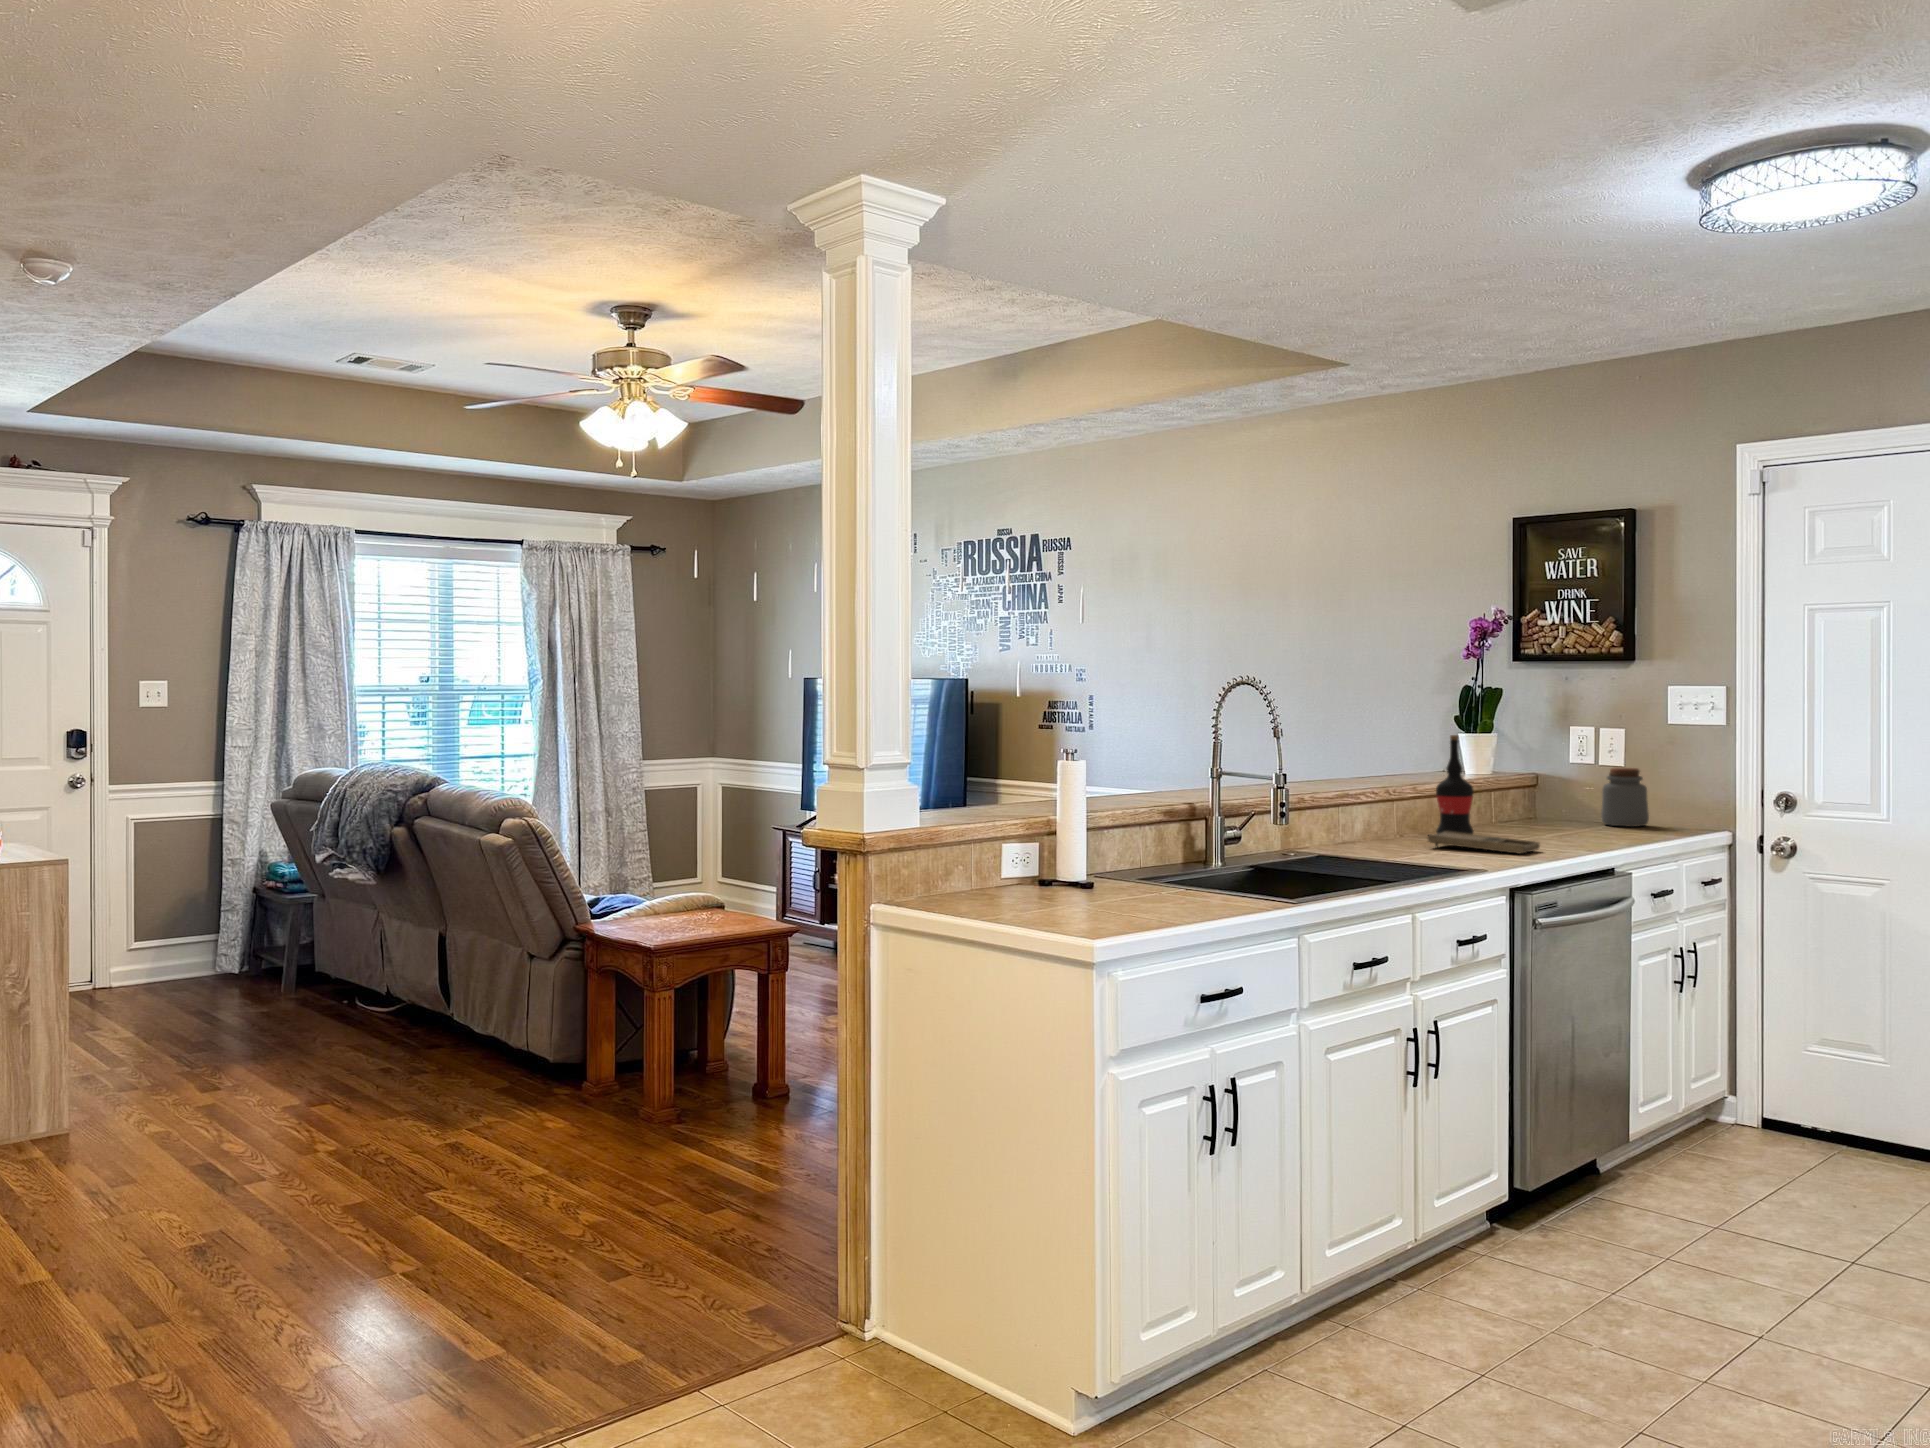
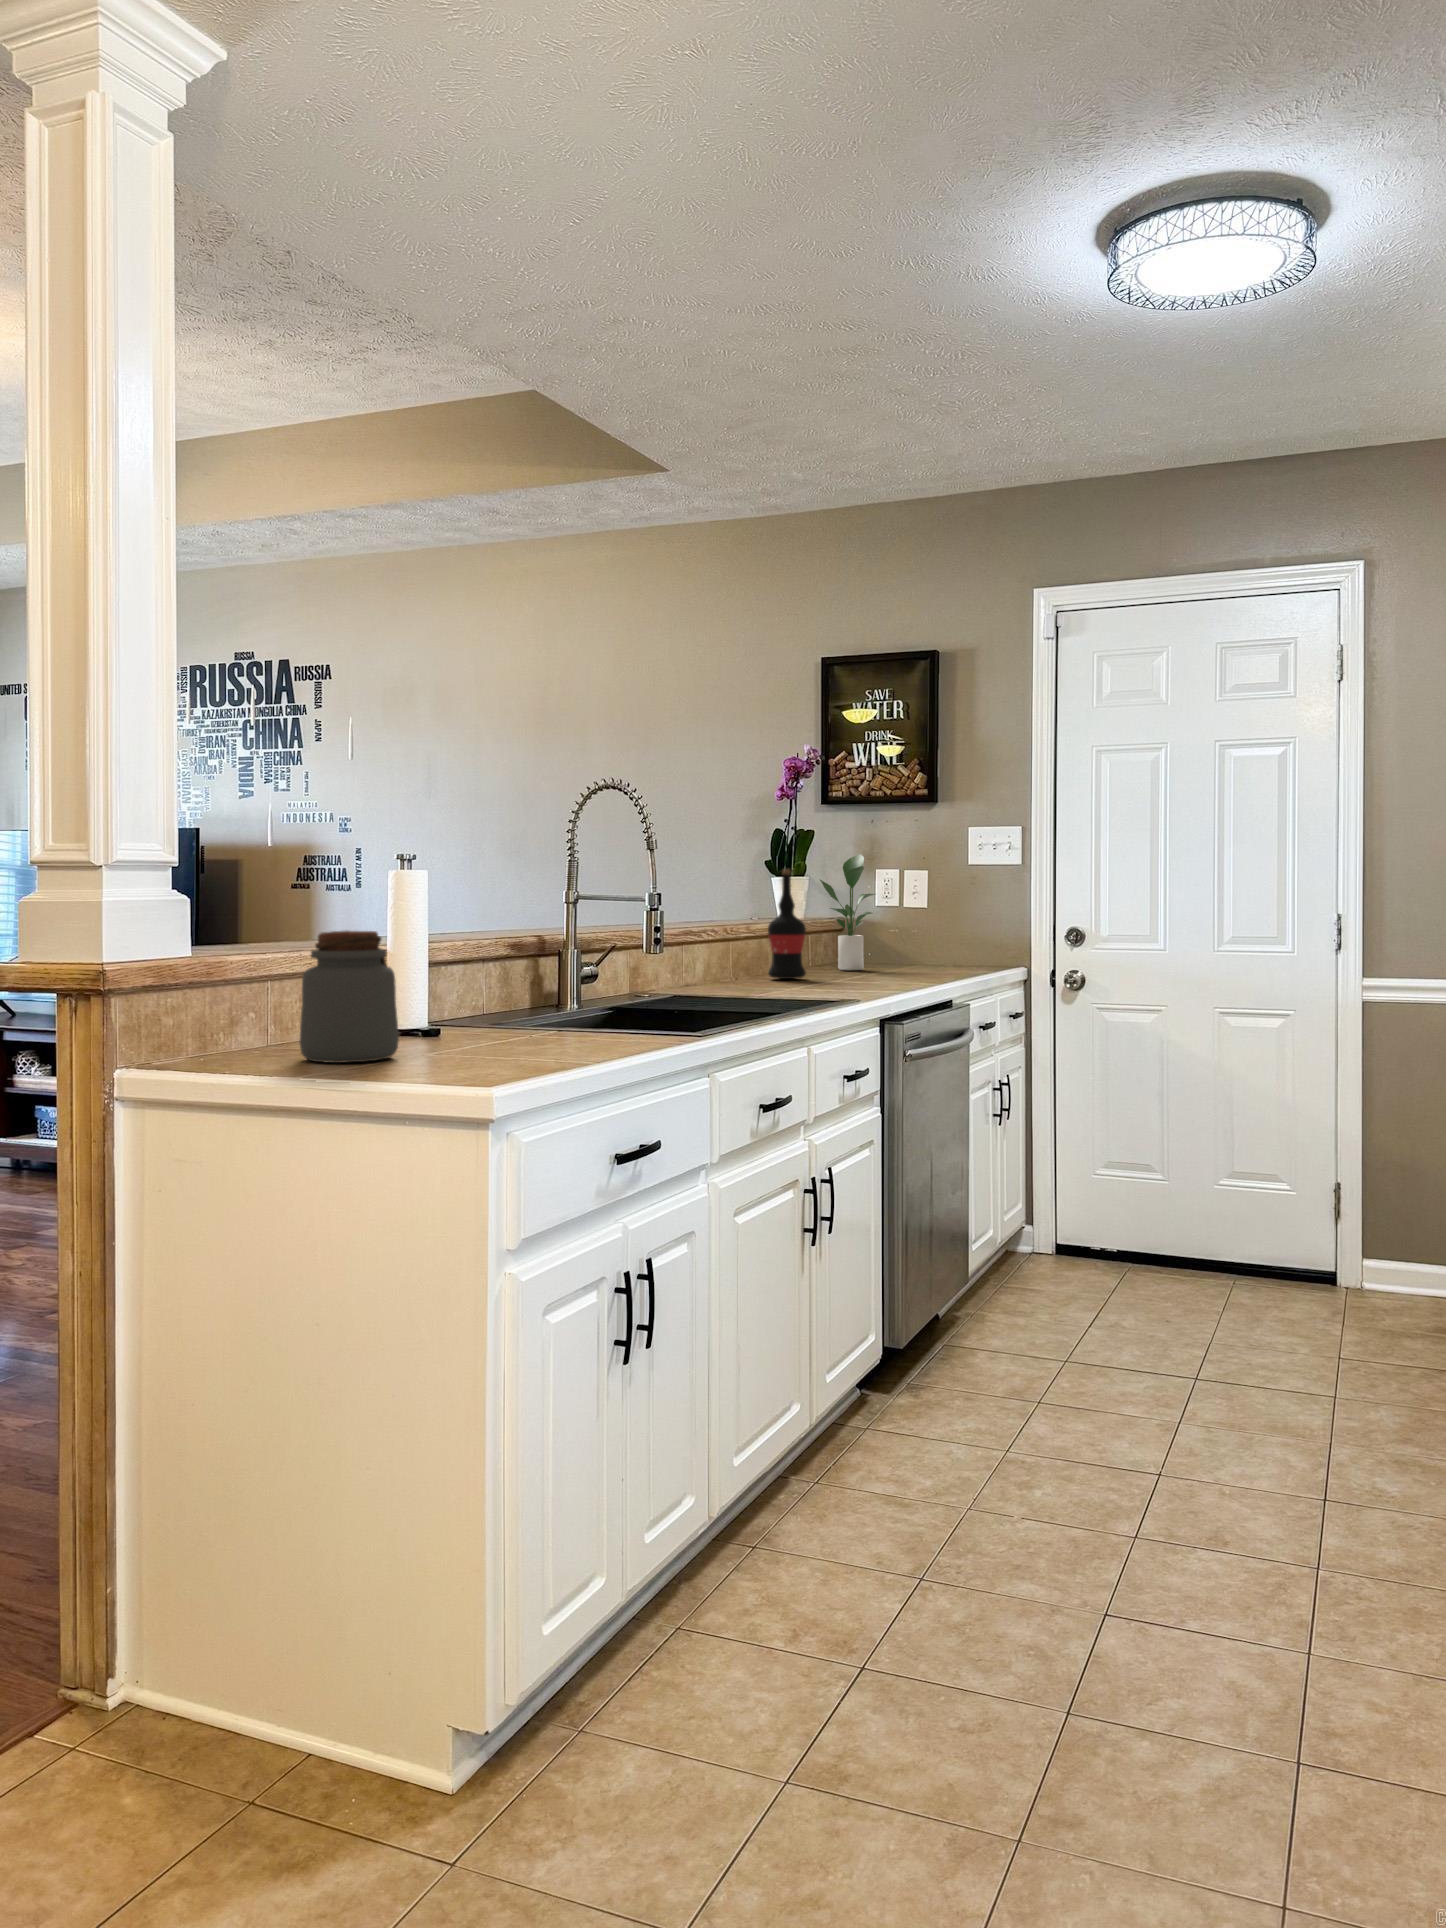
potted plant: none [1502,714,1564,828] -> present [820,854,875,970]
jar: present [1601,767,1649,827] -> present [300,930,399,1063]
tray: present [1428,831,1540,854] -> none [771,970,883,988]

